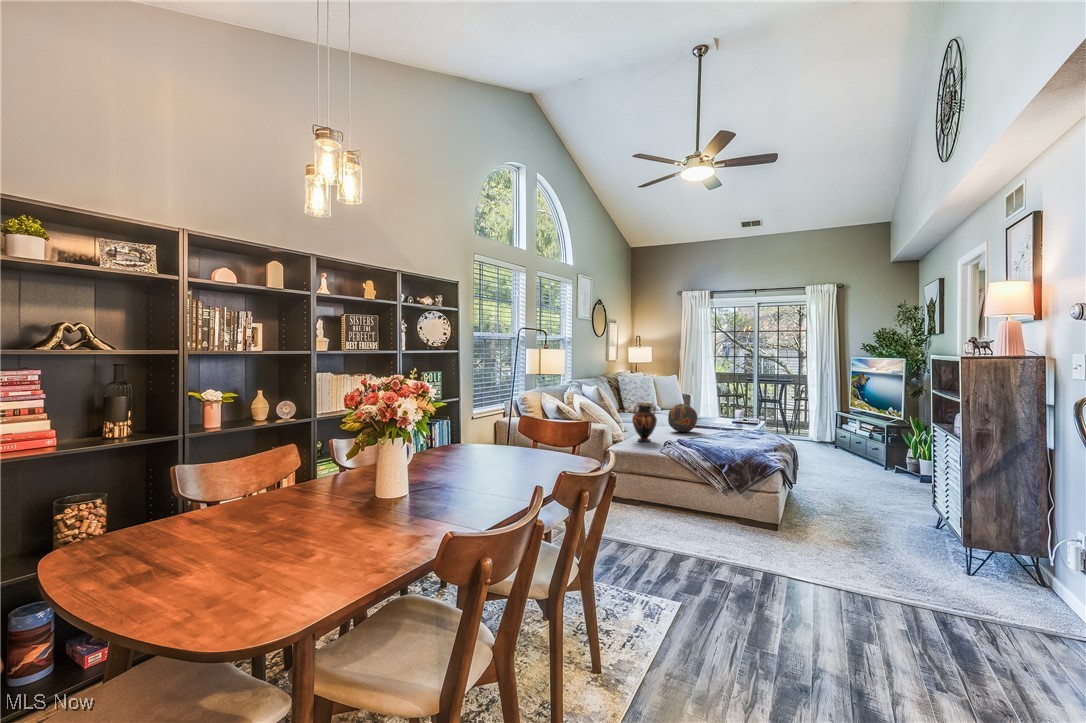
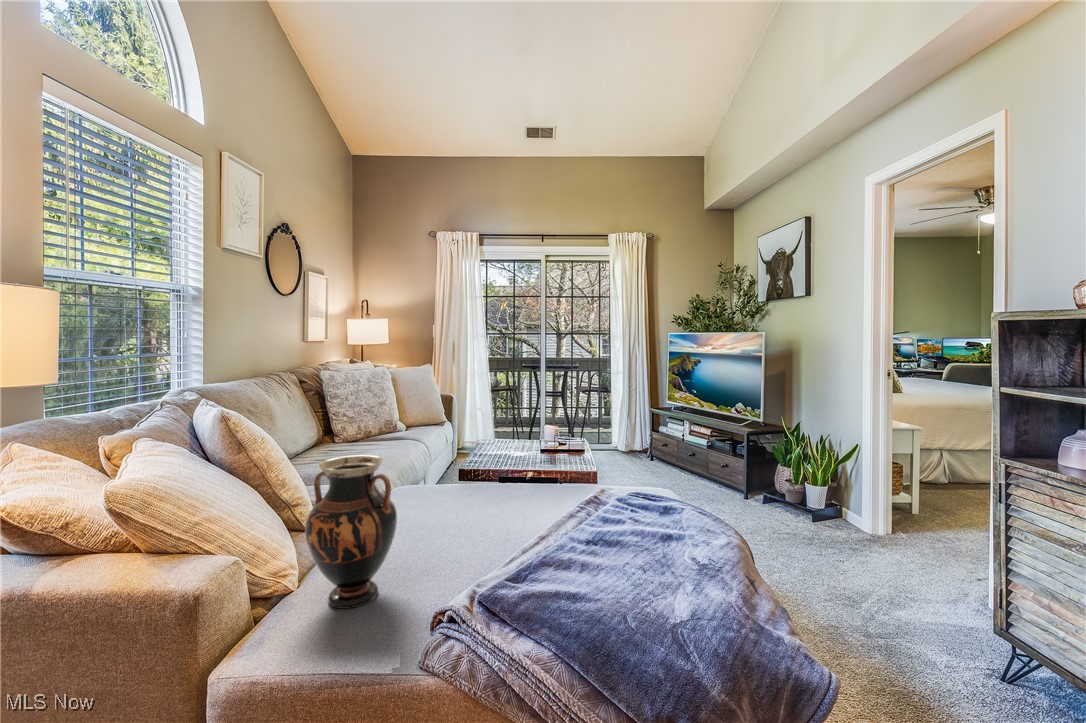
decorative orb: present [668,404,697,432] -> none [427,433,497,505]

